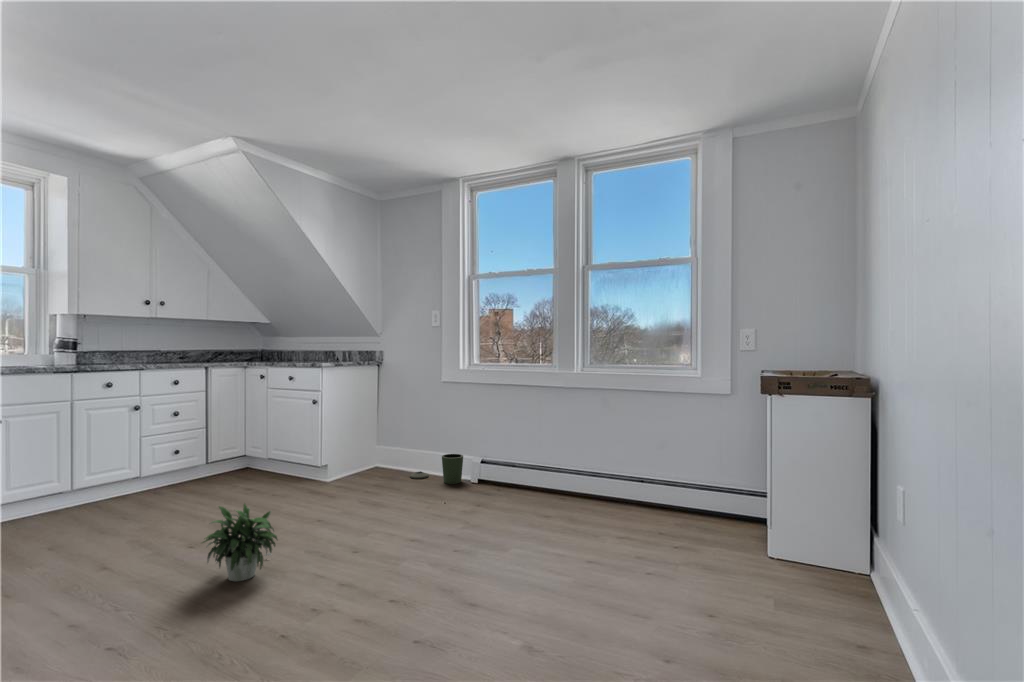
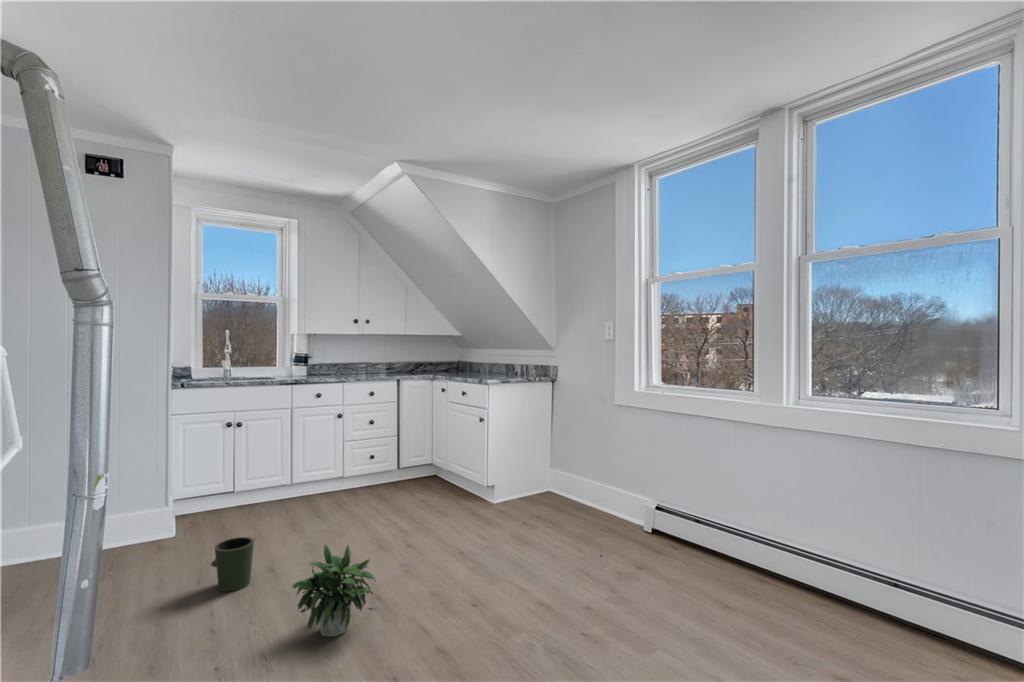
trash can: present [410,454,463,484] -> present [215,537,254,592]

